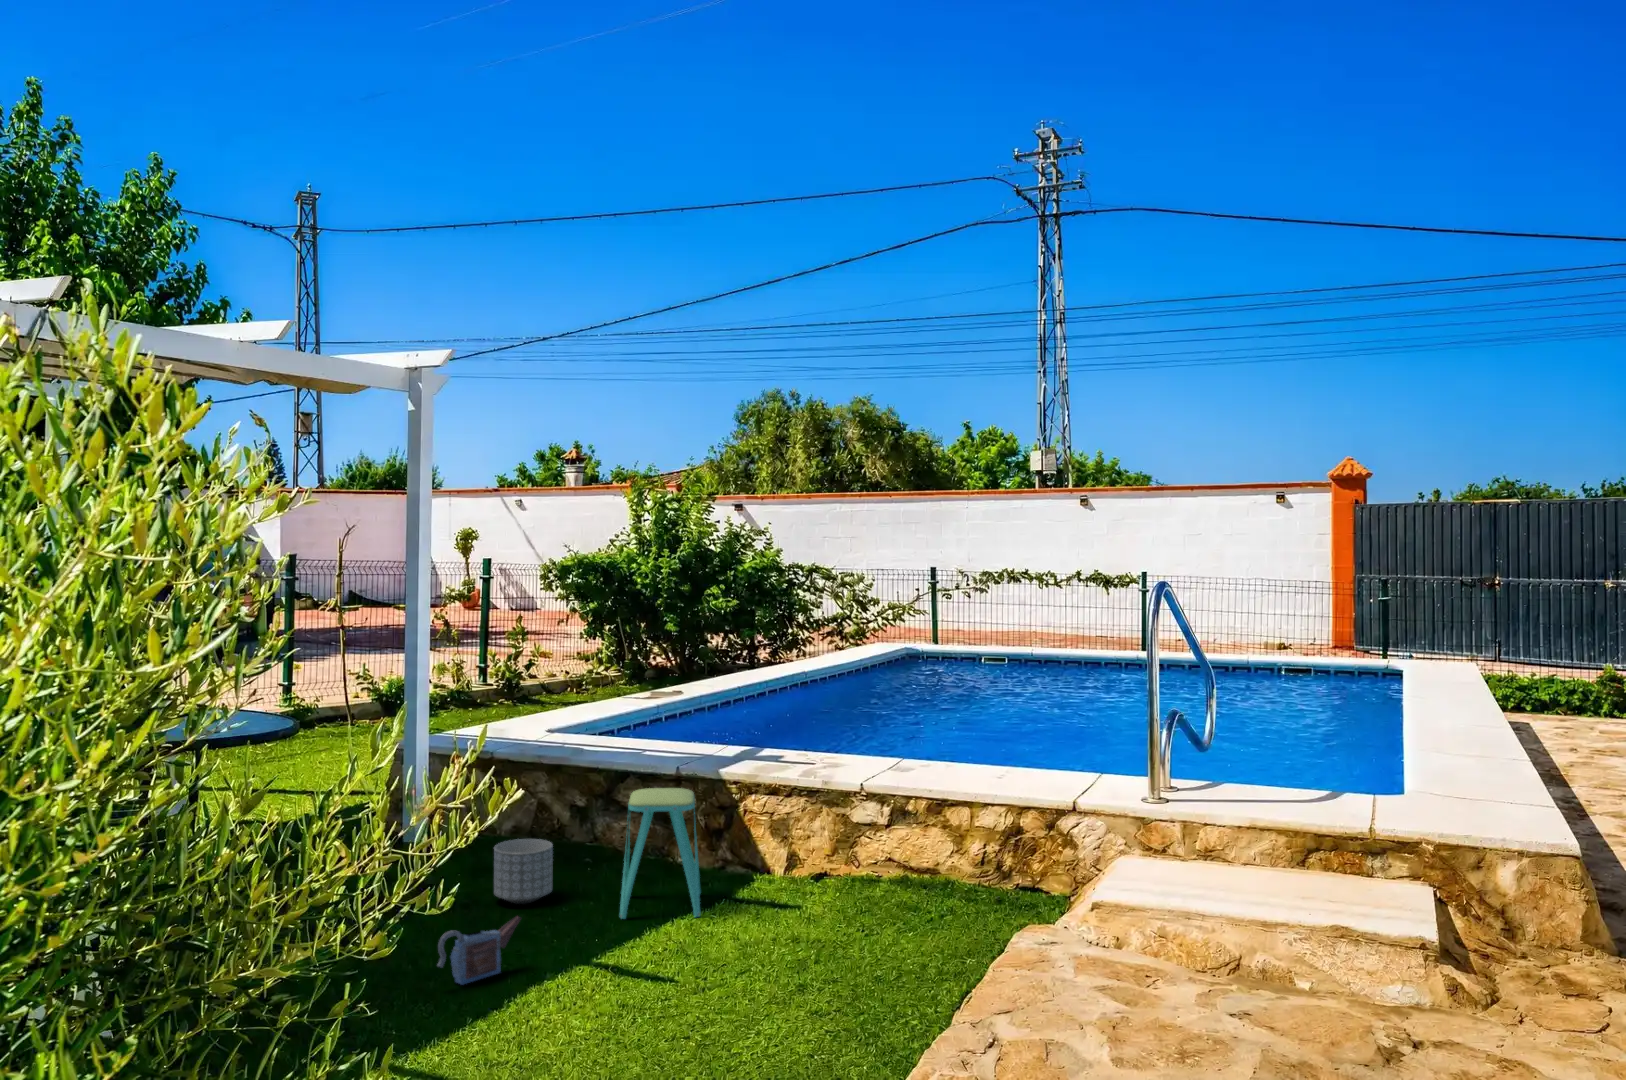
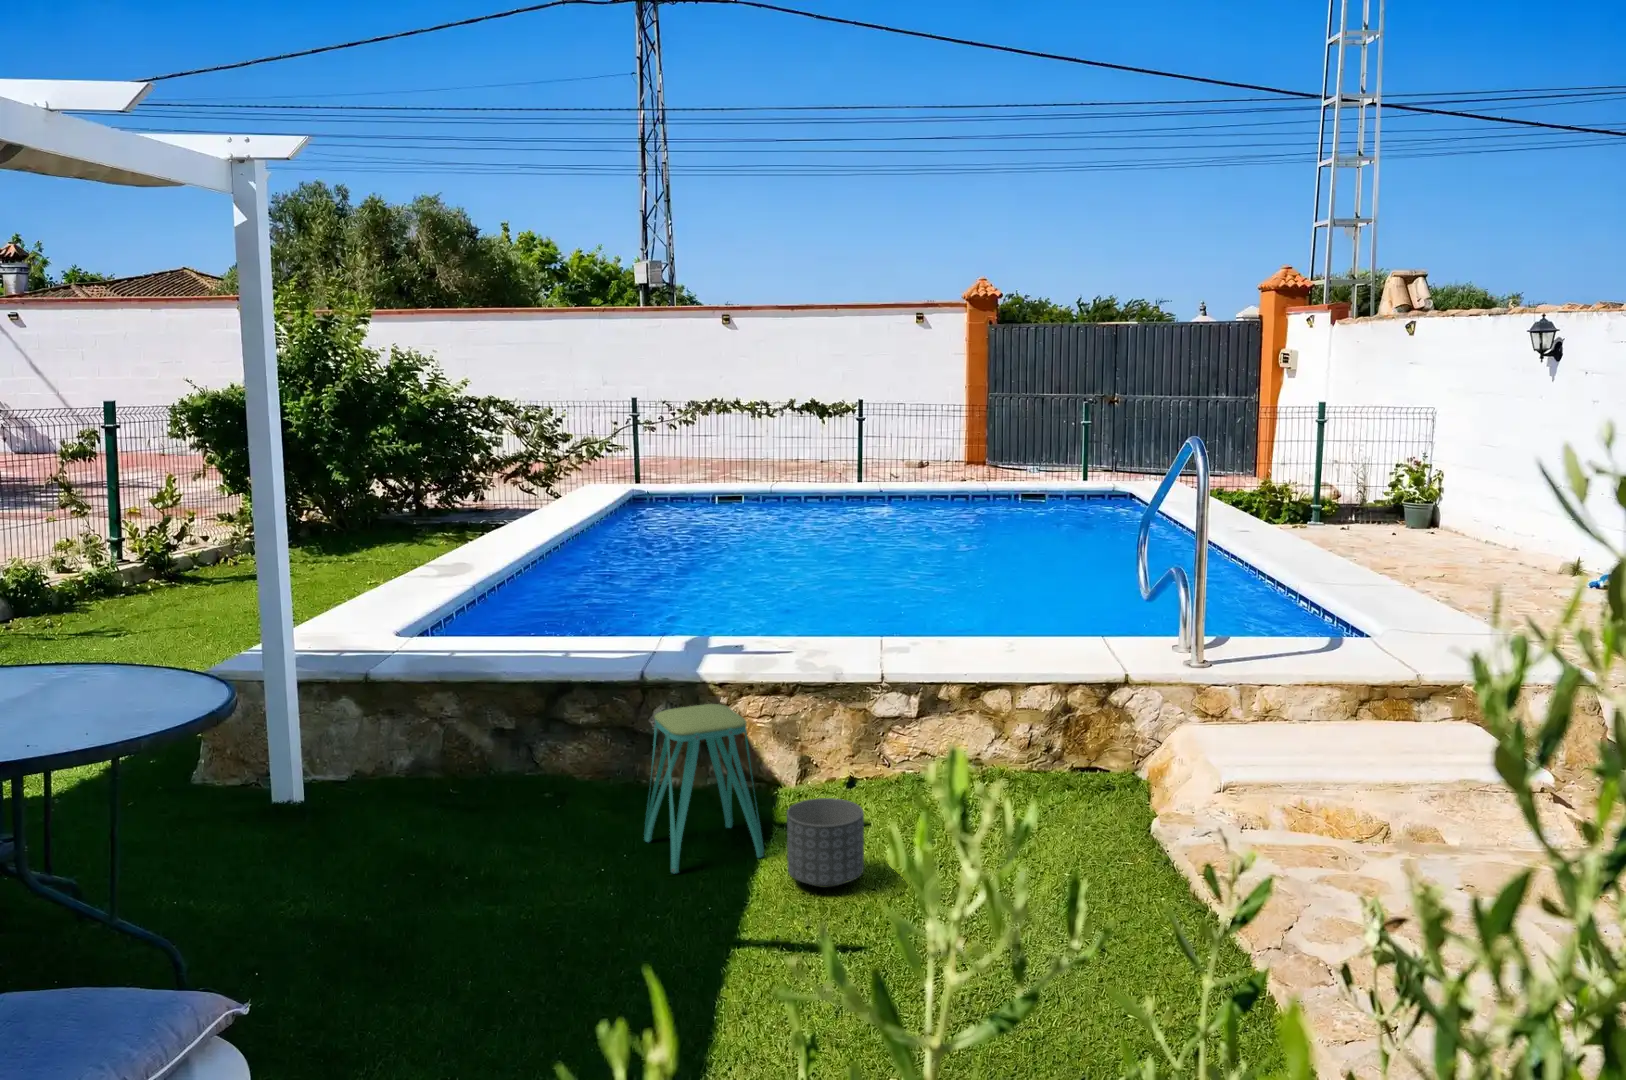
planter: present [494,839,553,904] -> present [787,798,864,888]
watering can: present [437,916,521,985] -> none [543,900,615,1005]

